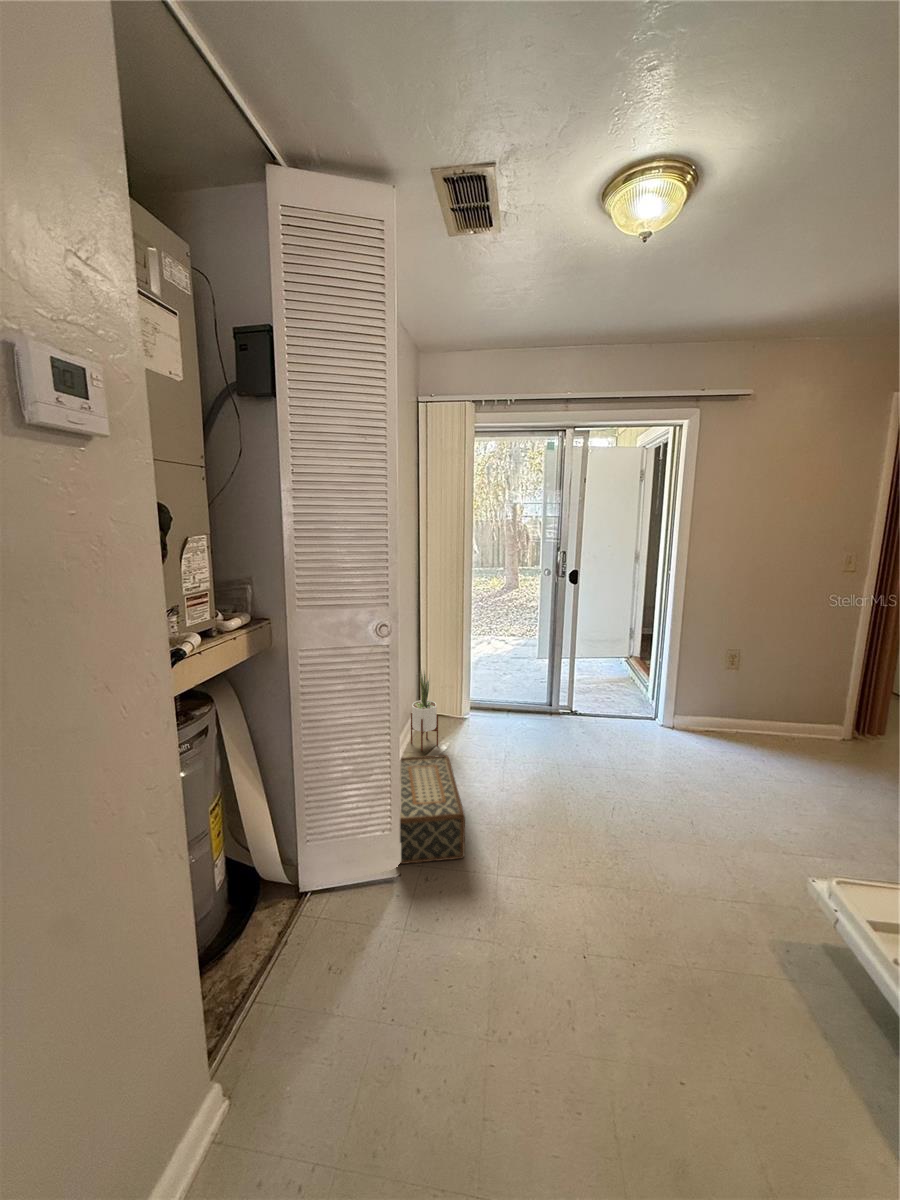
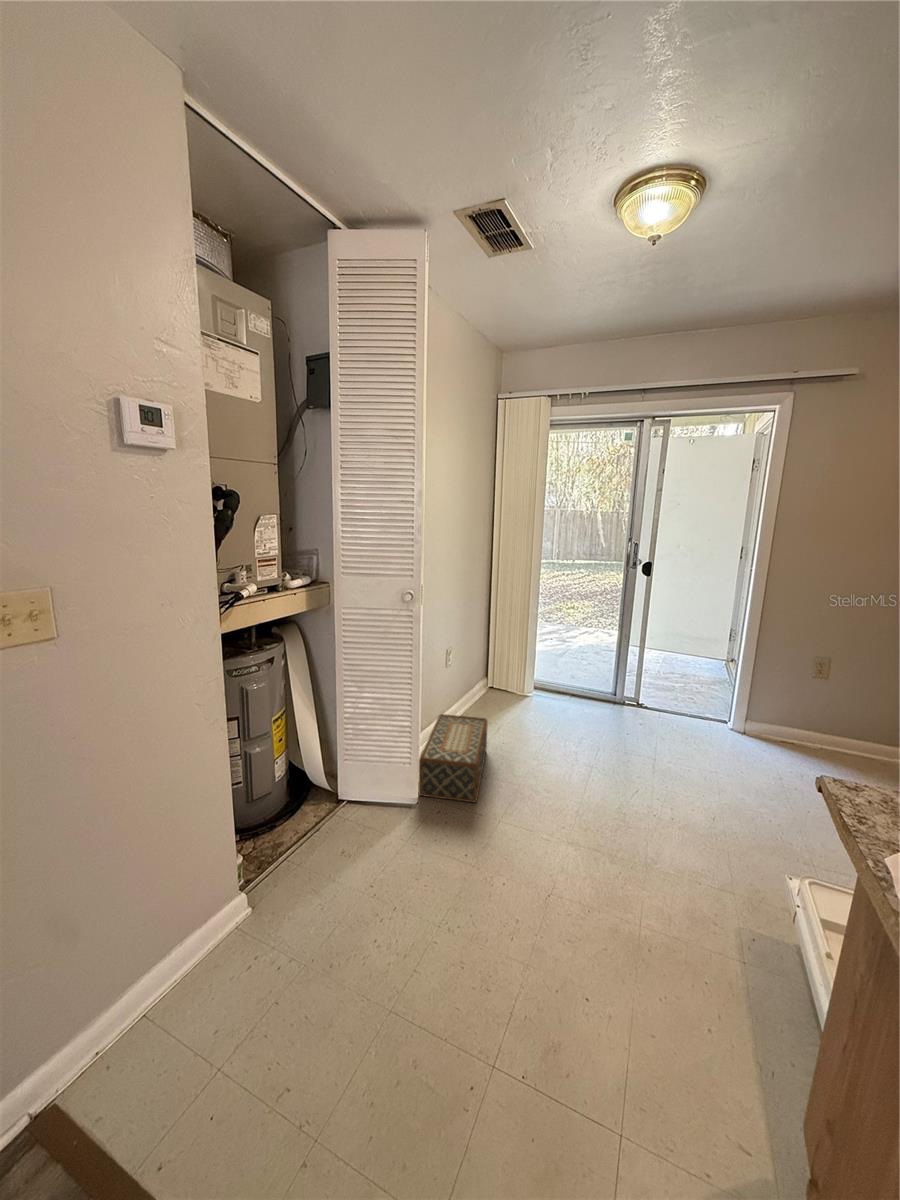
potted plant: present [411,670,438,751] -> none [470,641,495,716]

